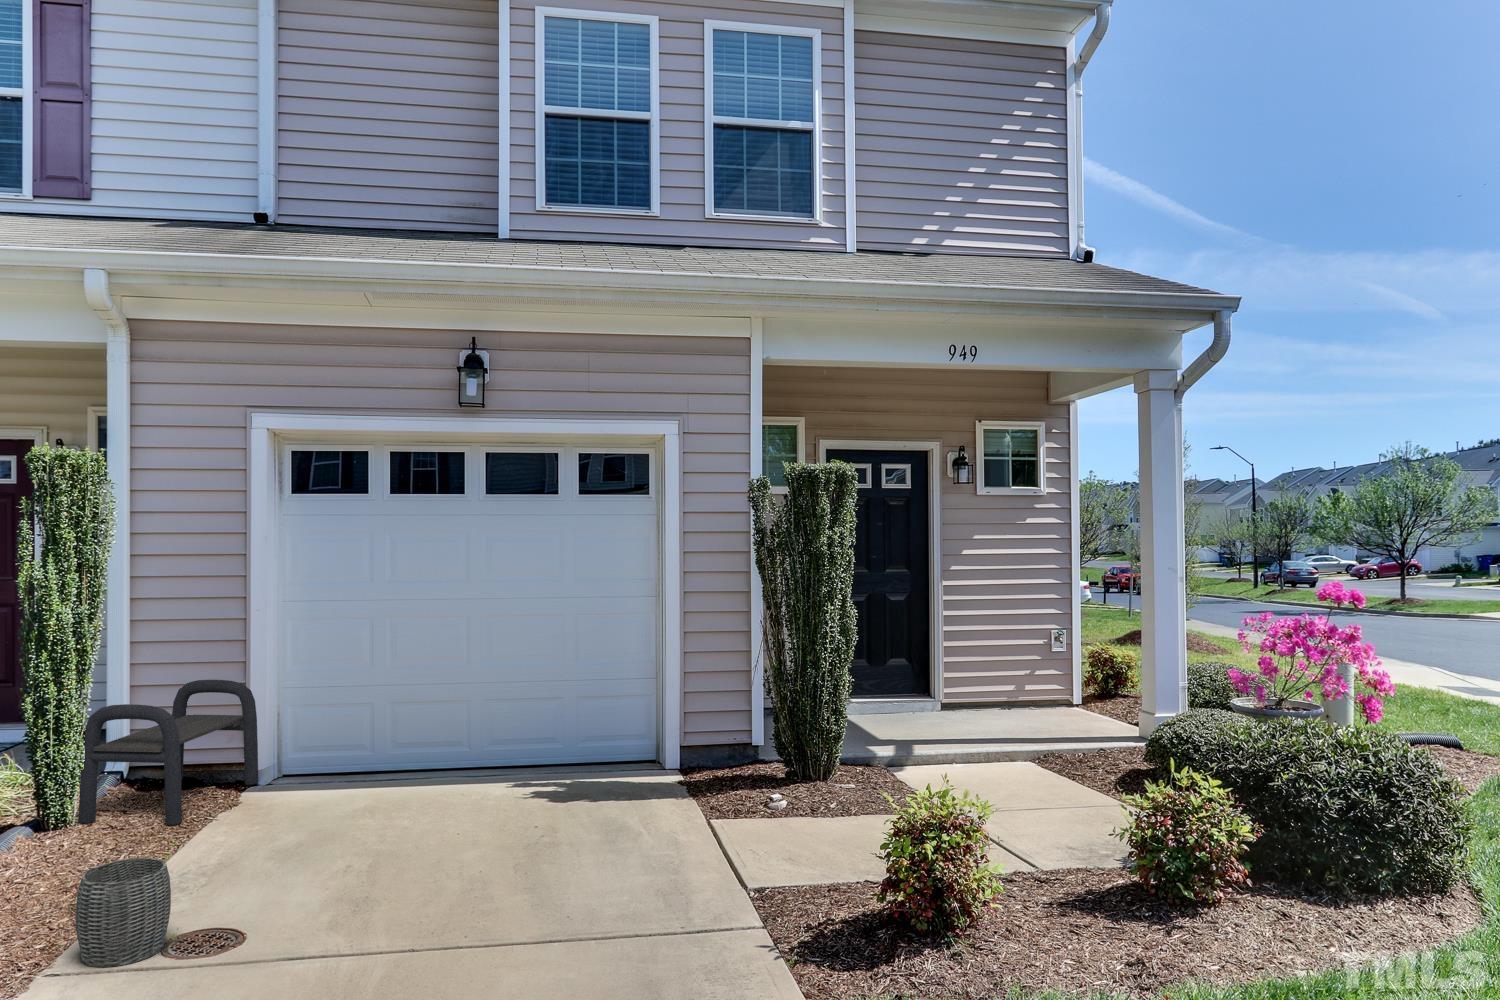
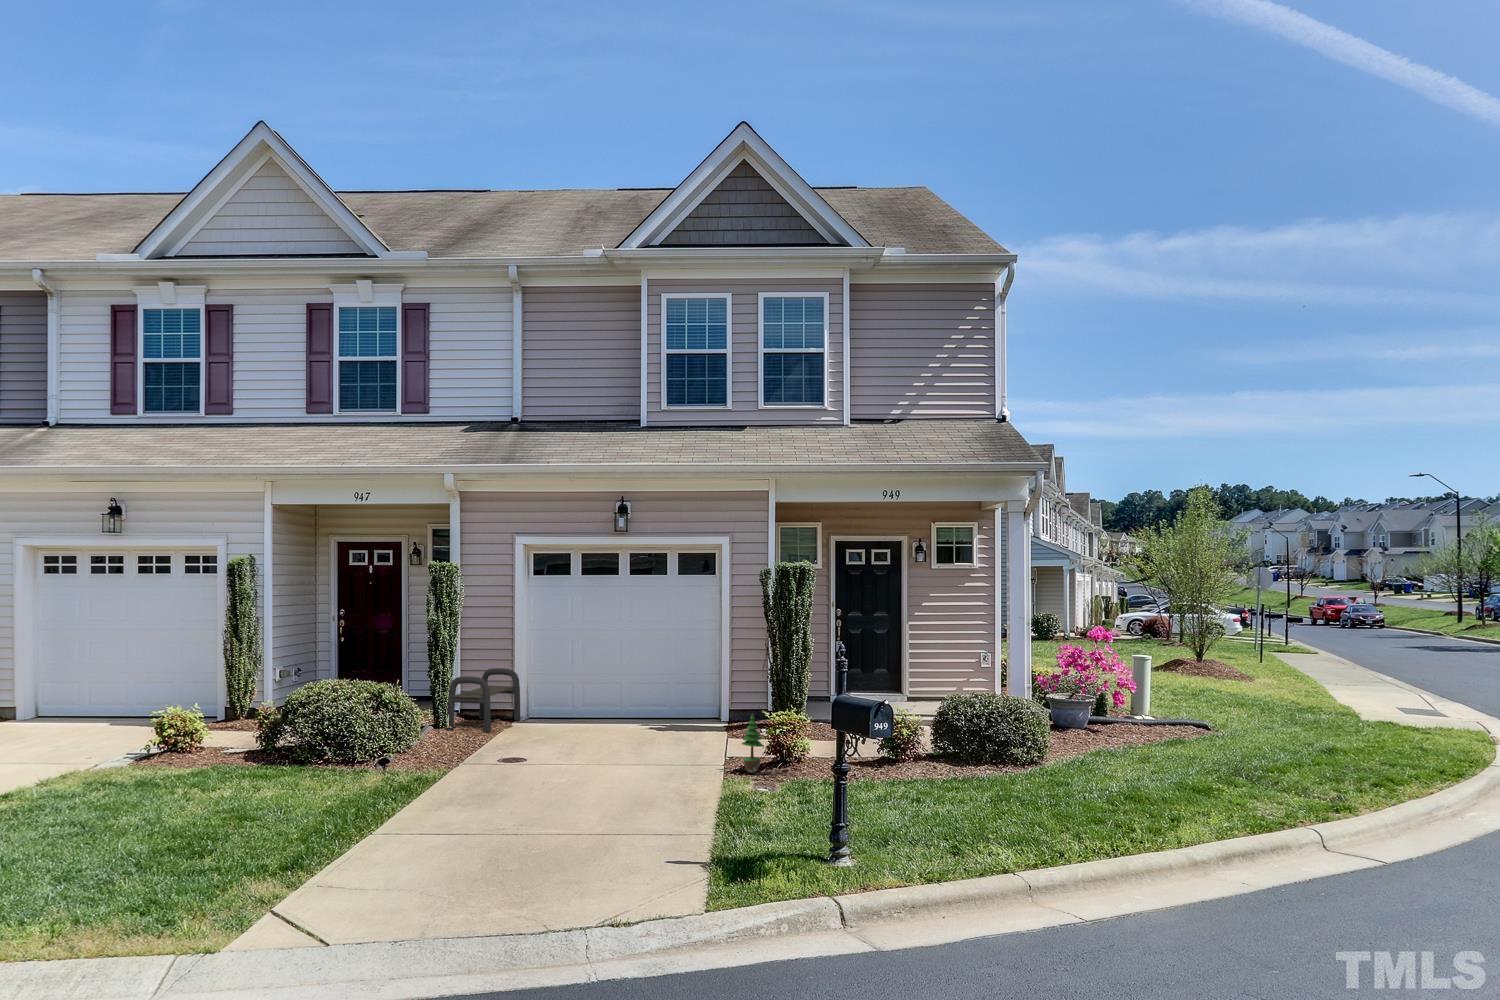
potted tree: none [804,799,857,947] -> present [742,714,763,773]
woven basket: present [75,858,171,967] -> none [468,729,500,766]

